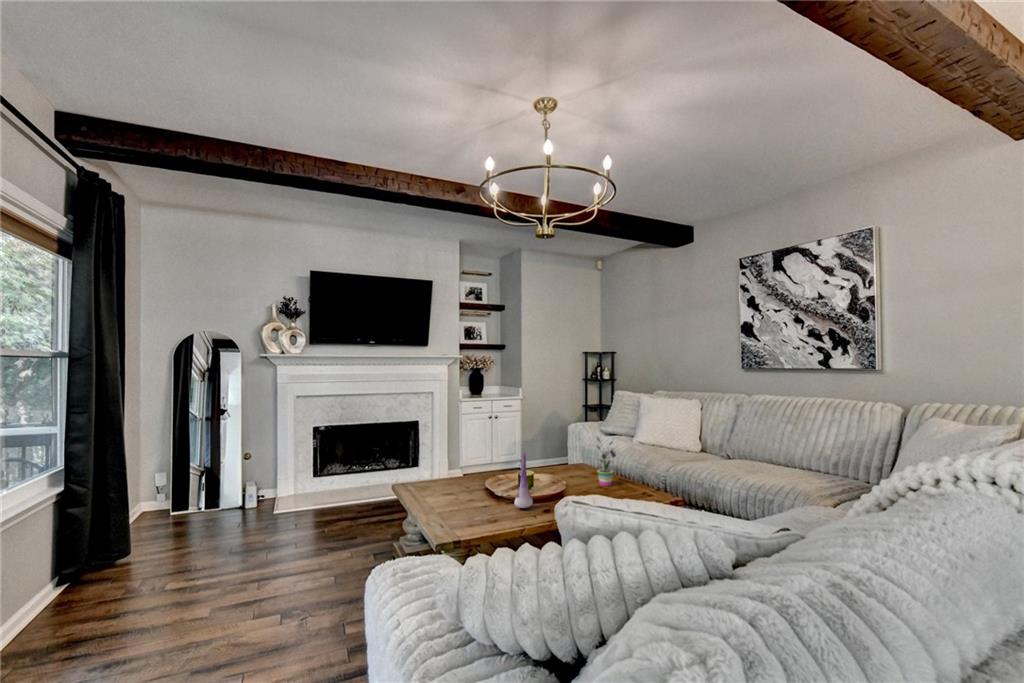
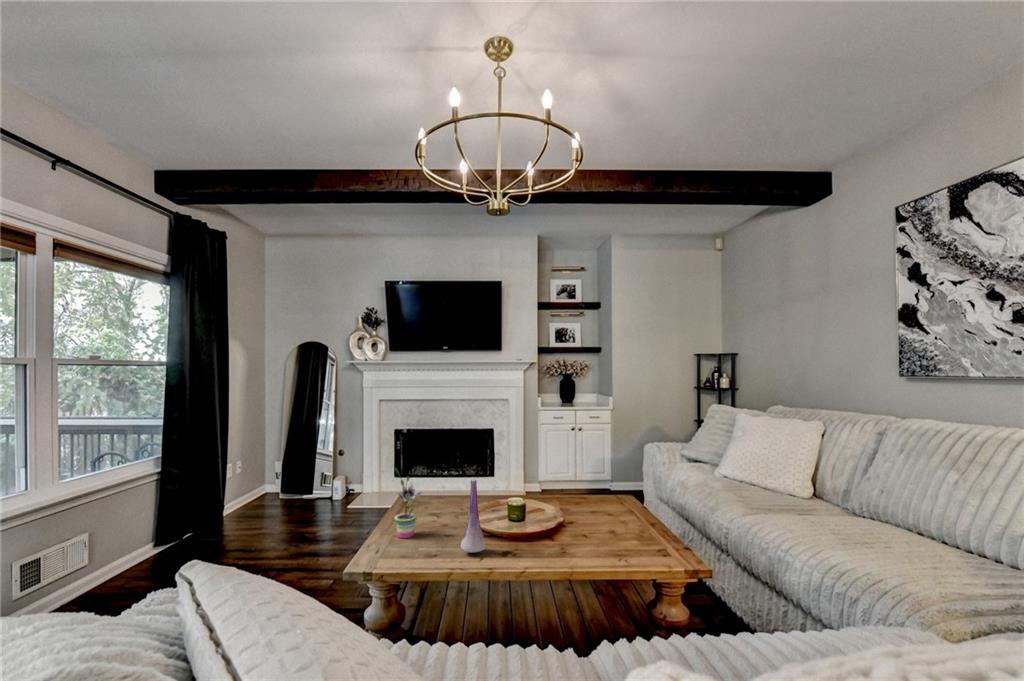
potted plant: present [597,437,619,486] -> present [395,468,421,538]

